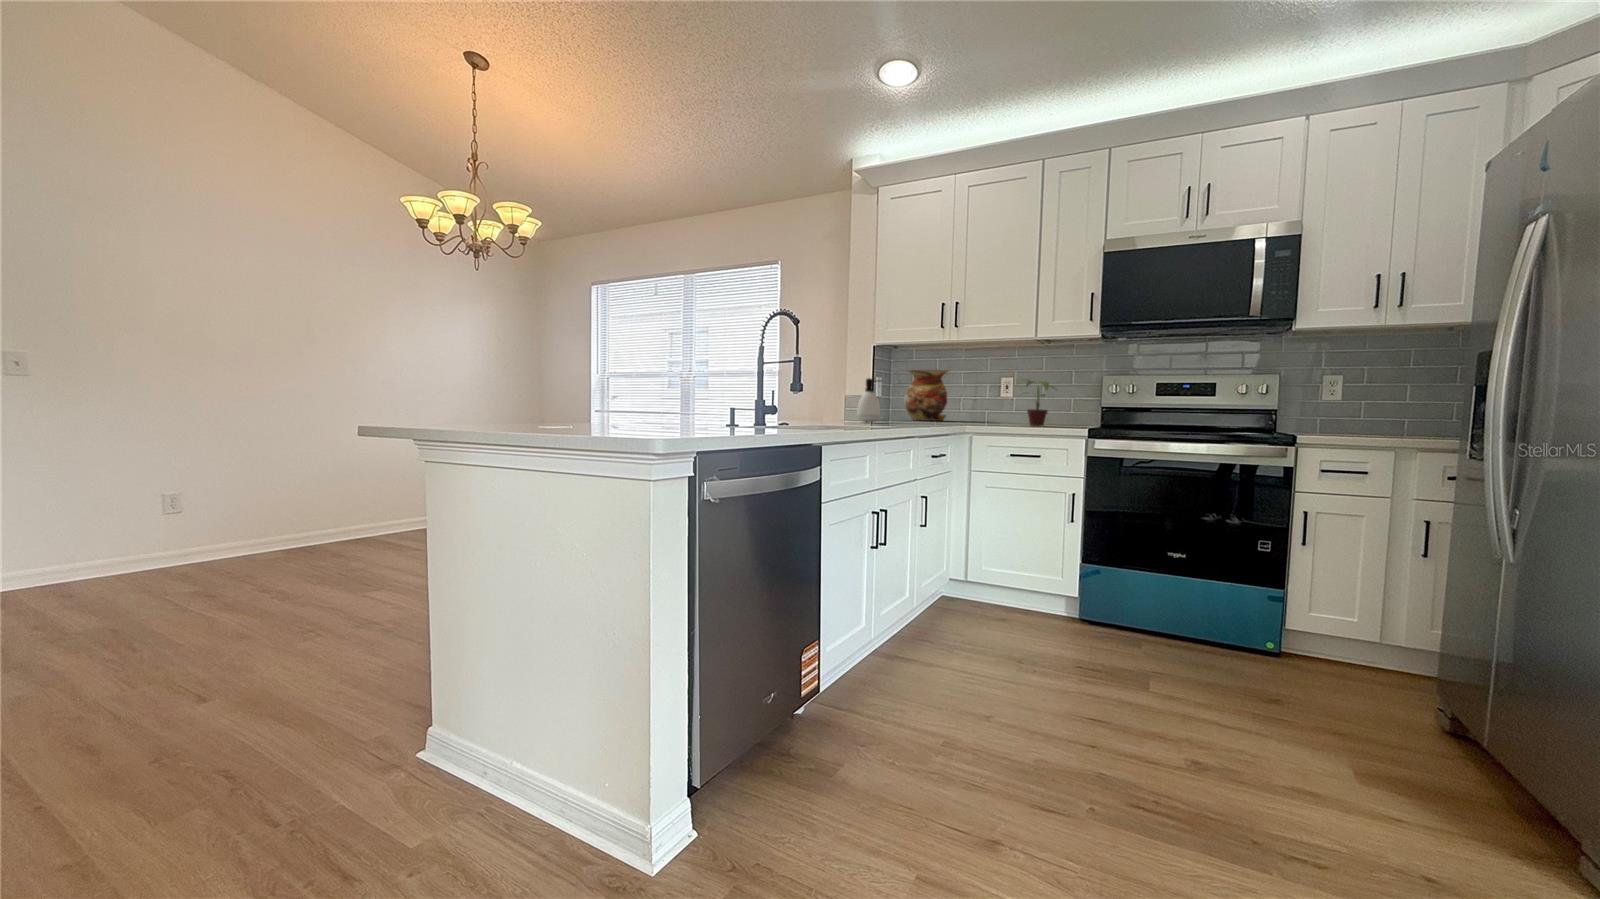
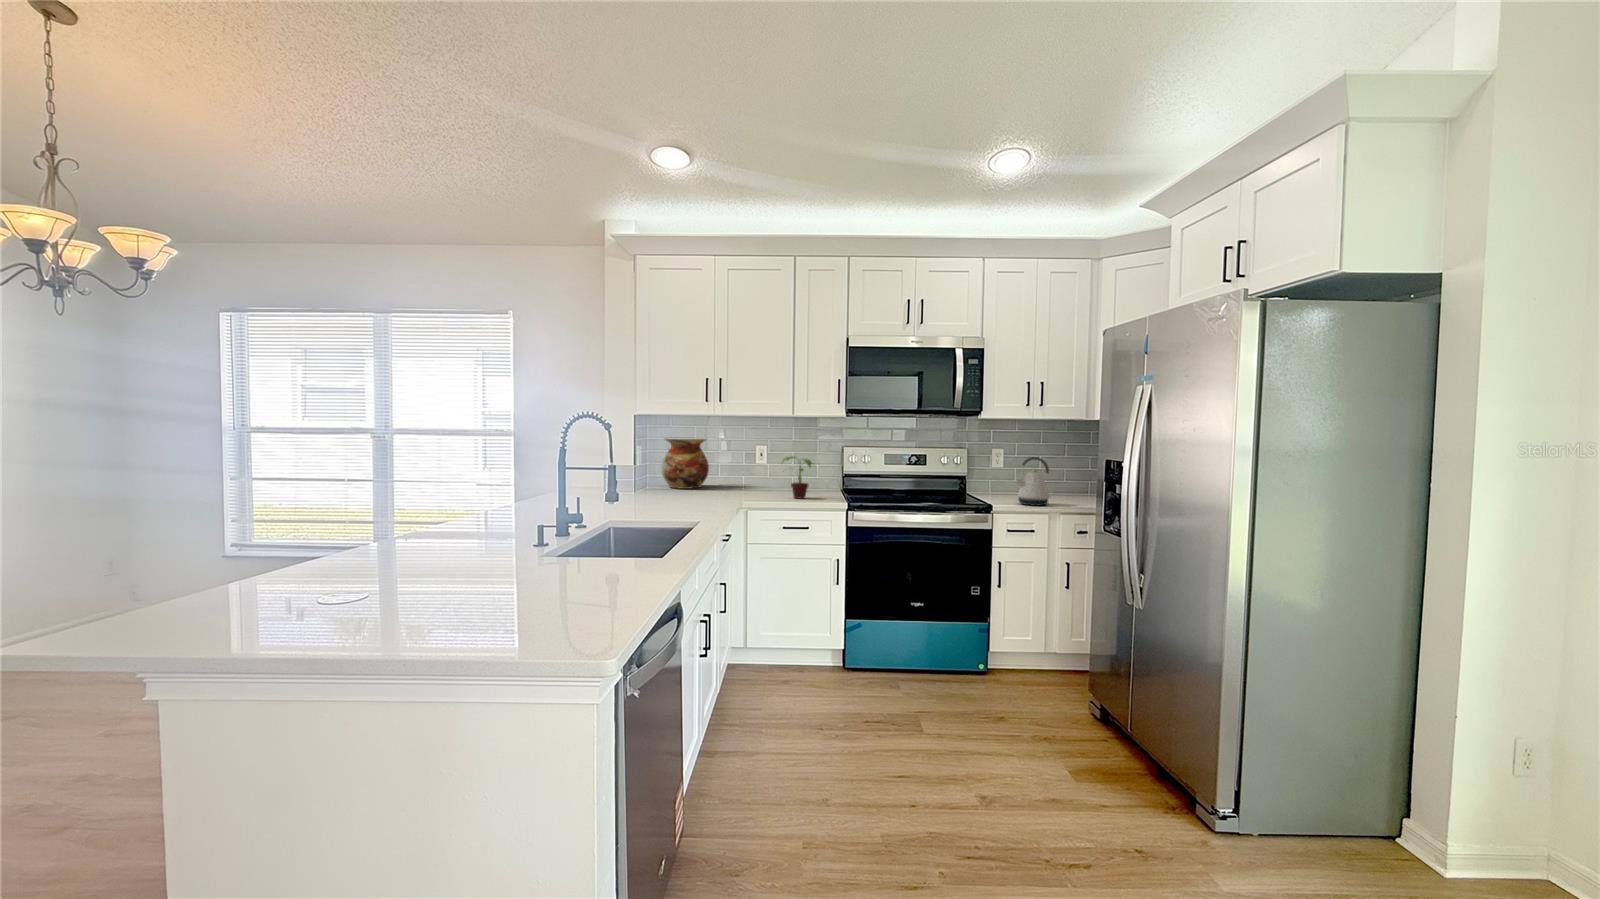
kettle: none [1337,372,1399,438] -> present [1016,457,1050,506]
soap dispenser: present [857,378,880,422] -> none [635,460,661,504]

